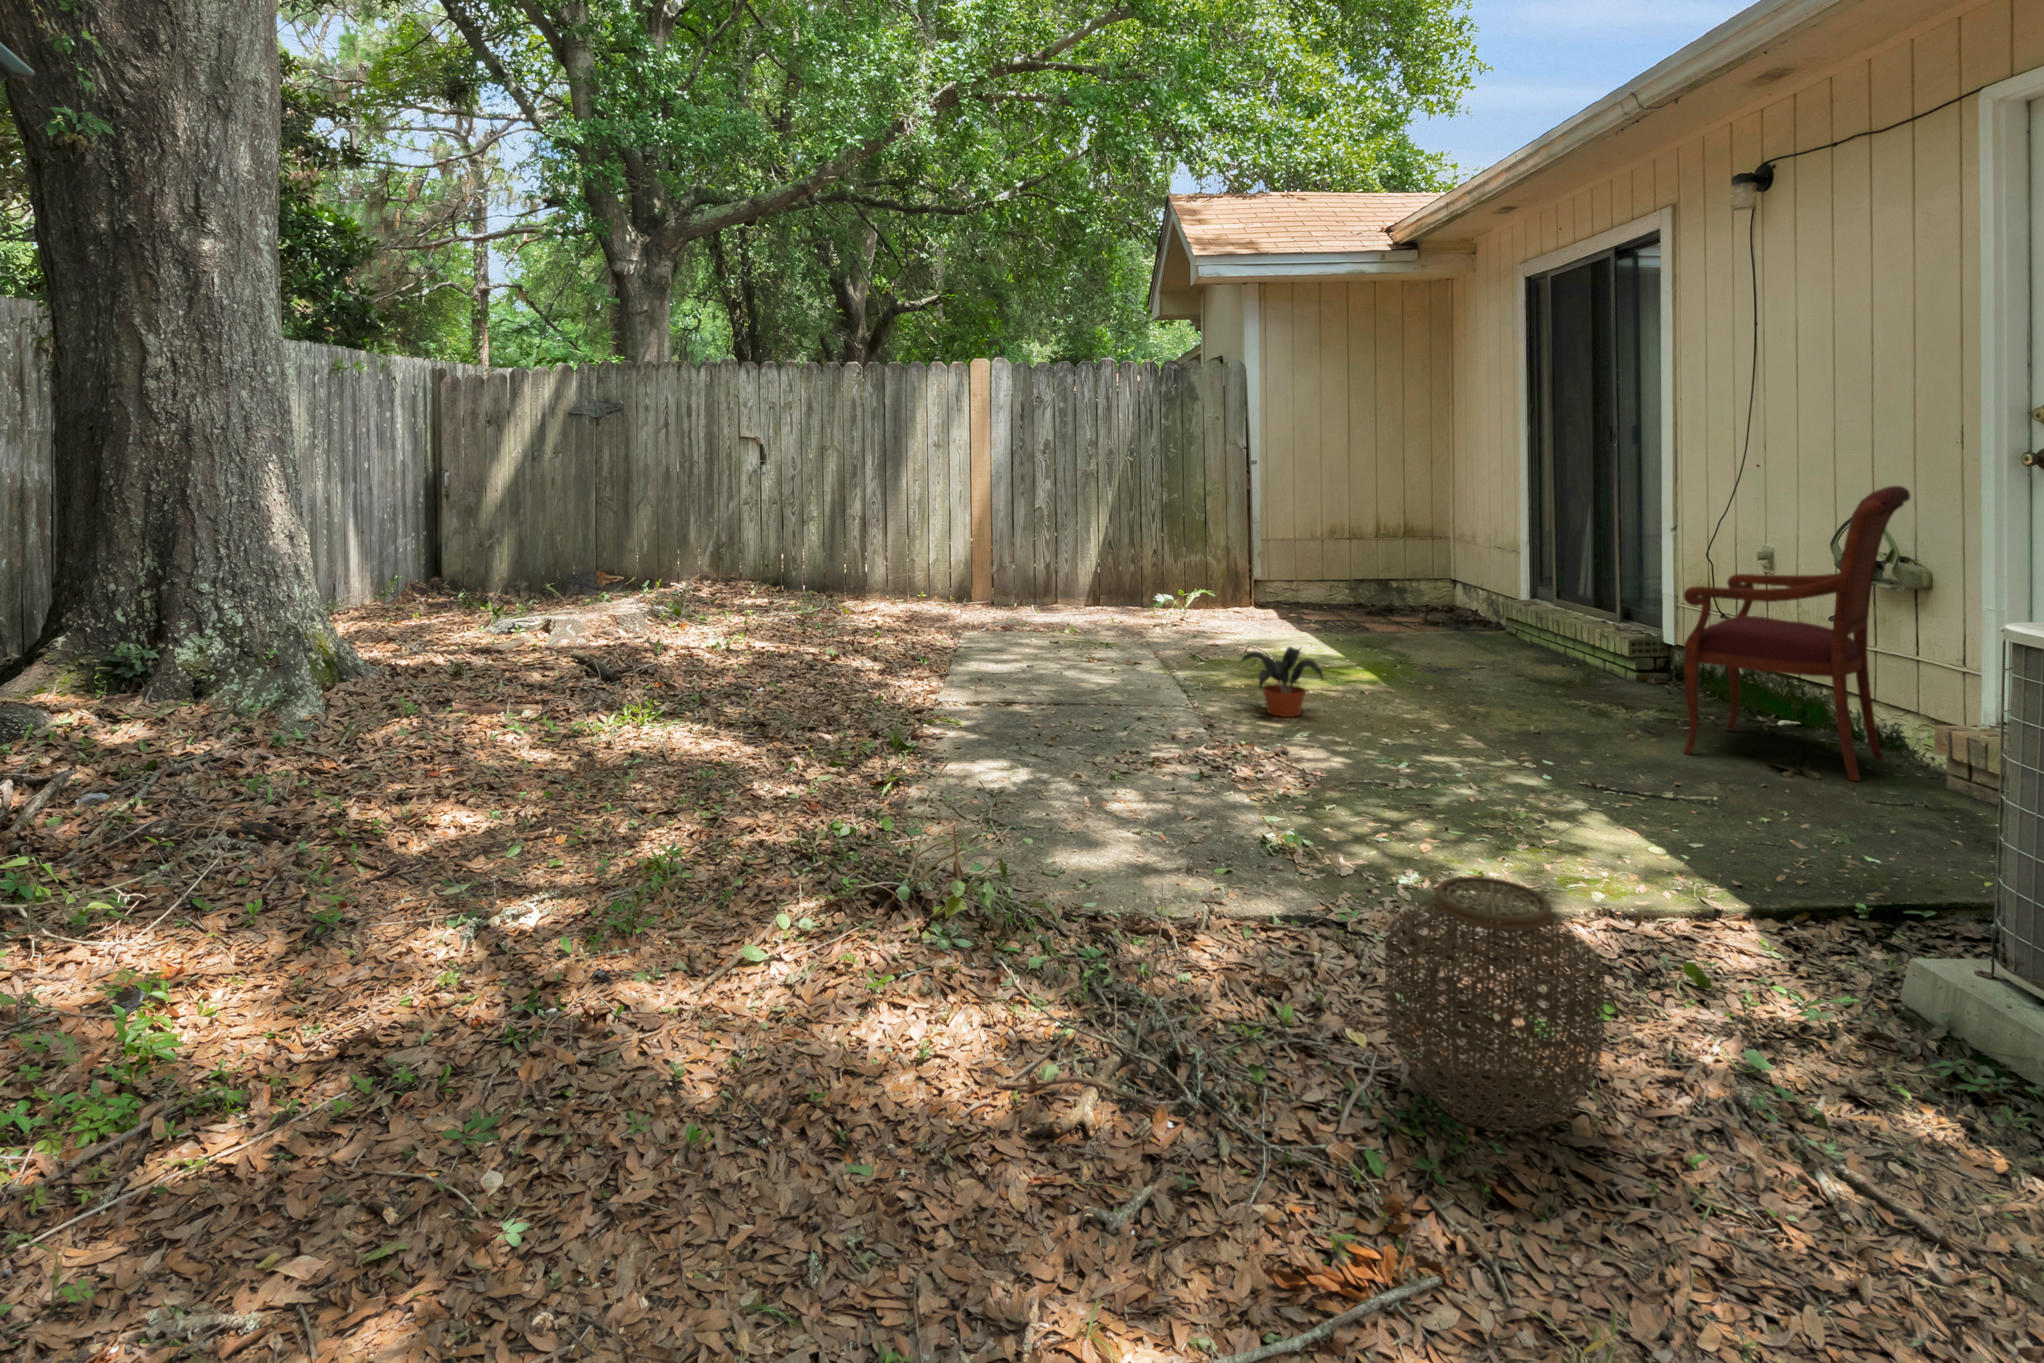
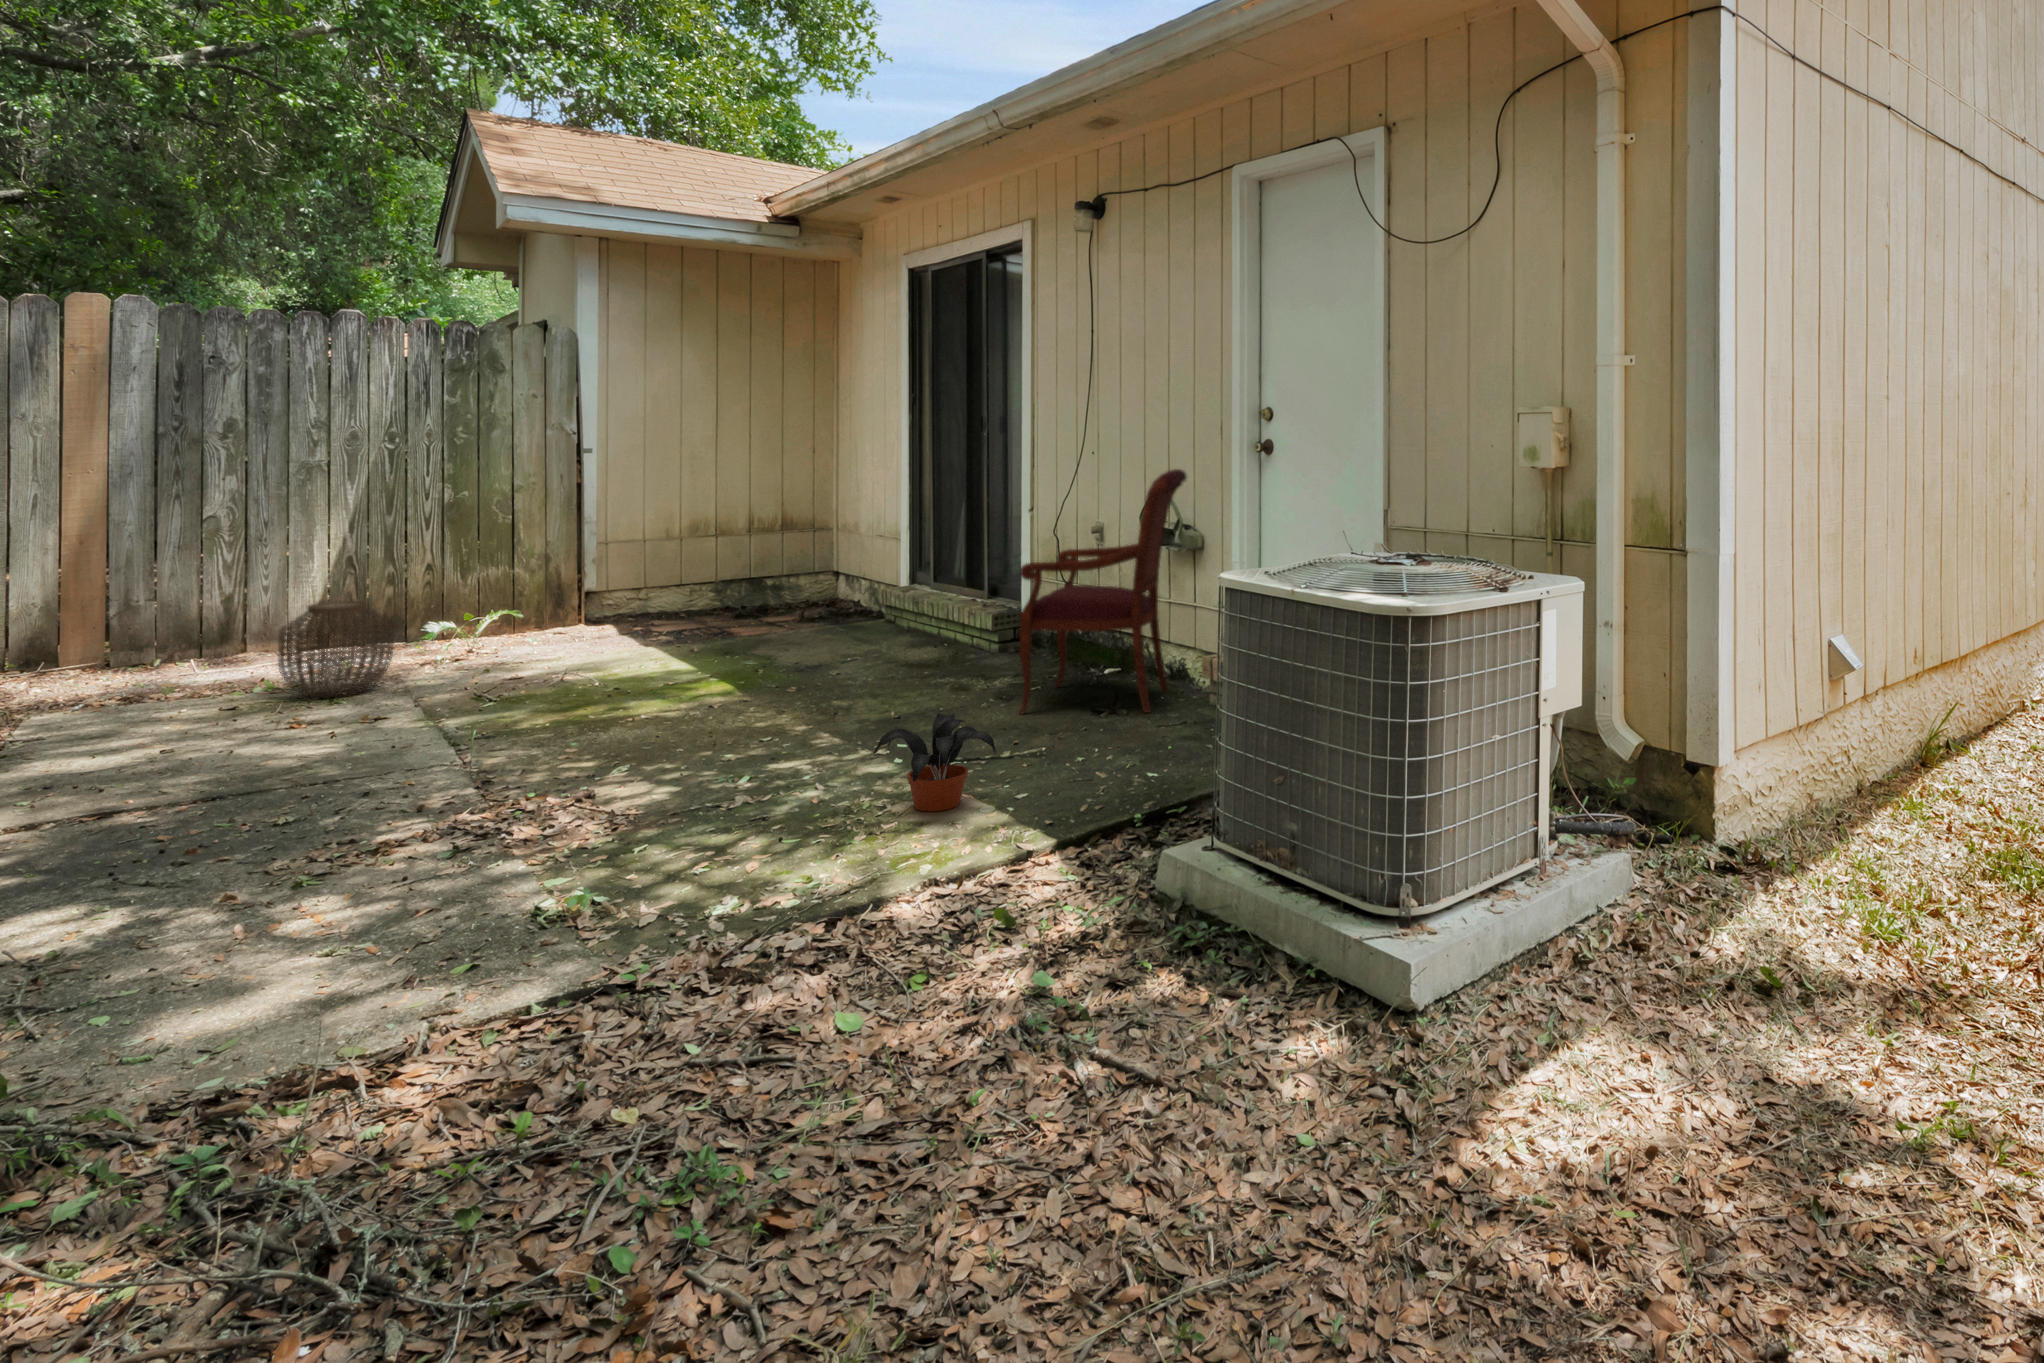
potted plant: present [1241,647,1323,717] -> present [874,713,996,811]
woven basket: present [1385,876,1605,1132] -> present [278,601,394,698]

